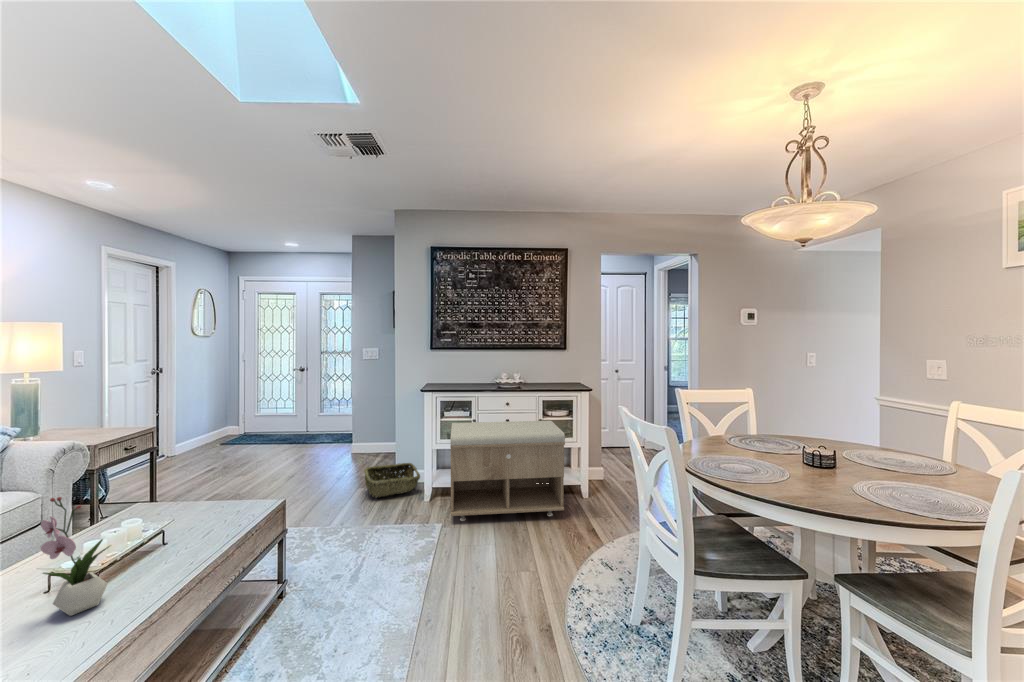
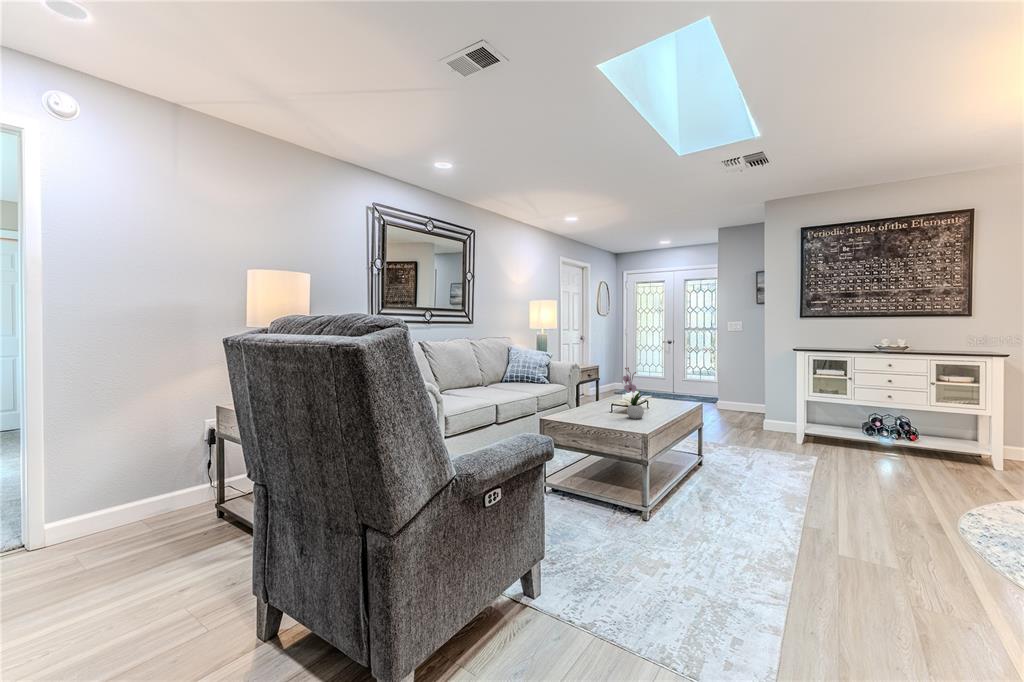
storage bench: present [450,421,565,521] -> none [823,380,960,472]
woven basket: present [364,463,420,498] -> none [738,412,790,437]

